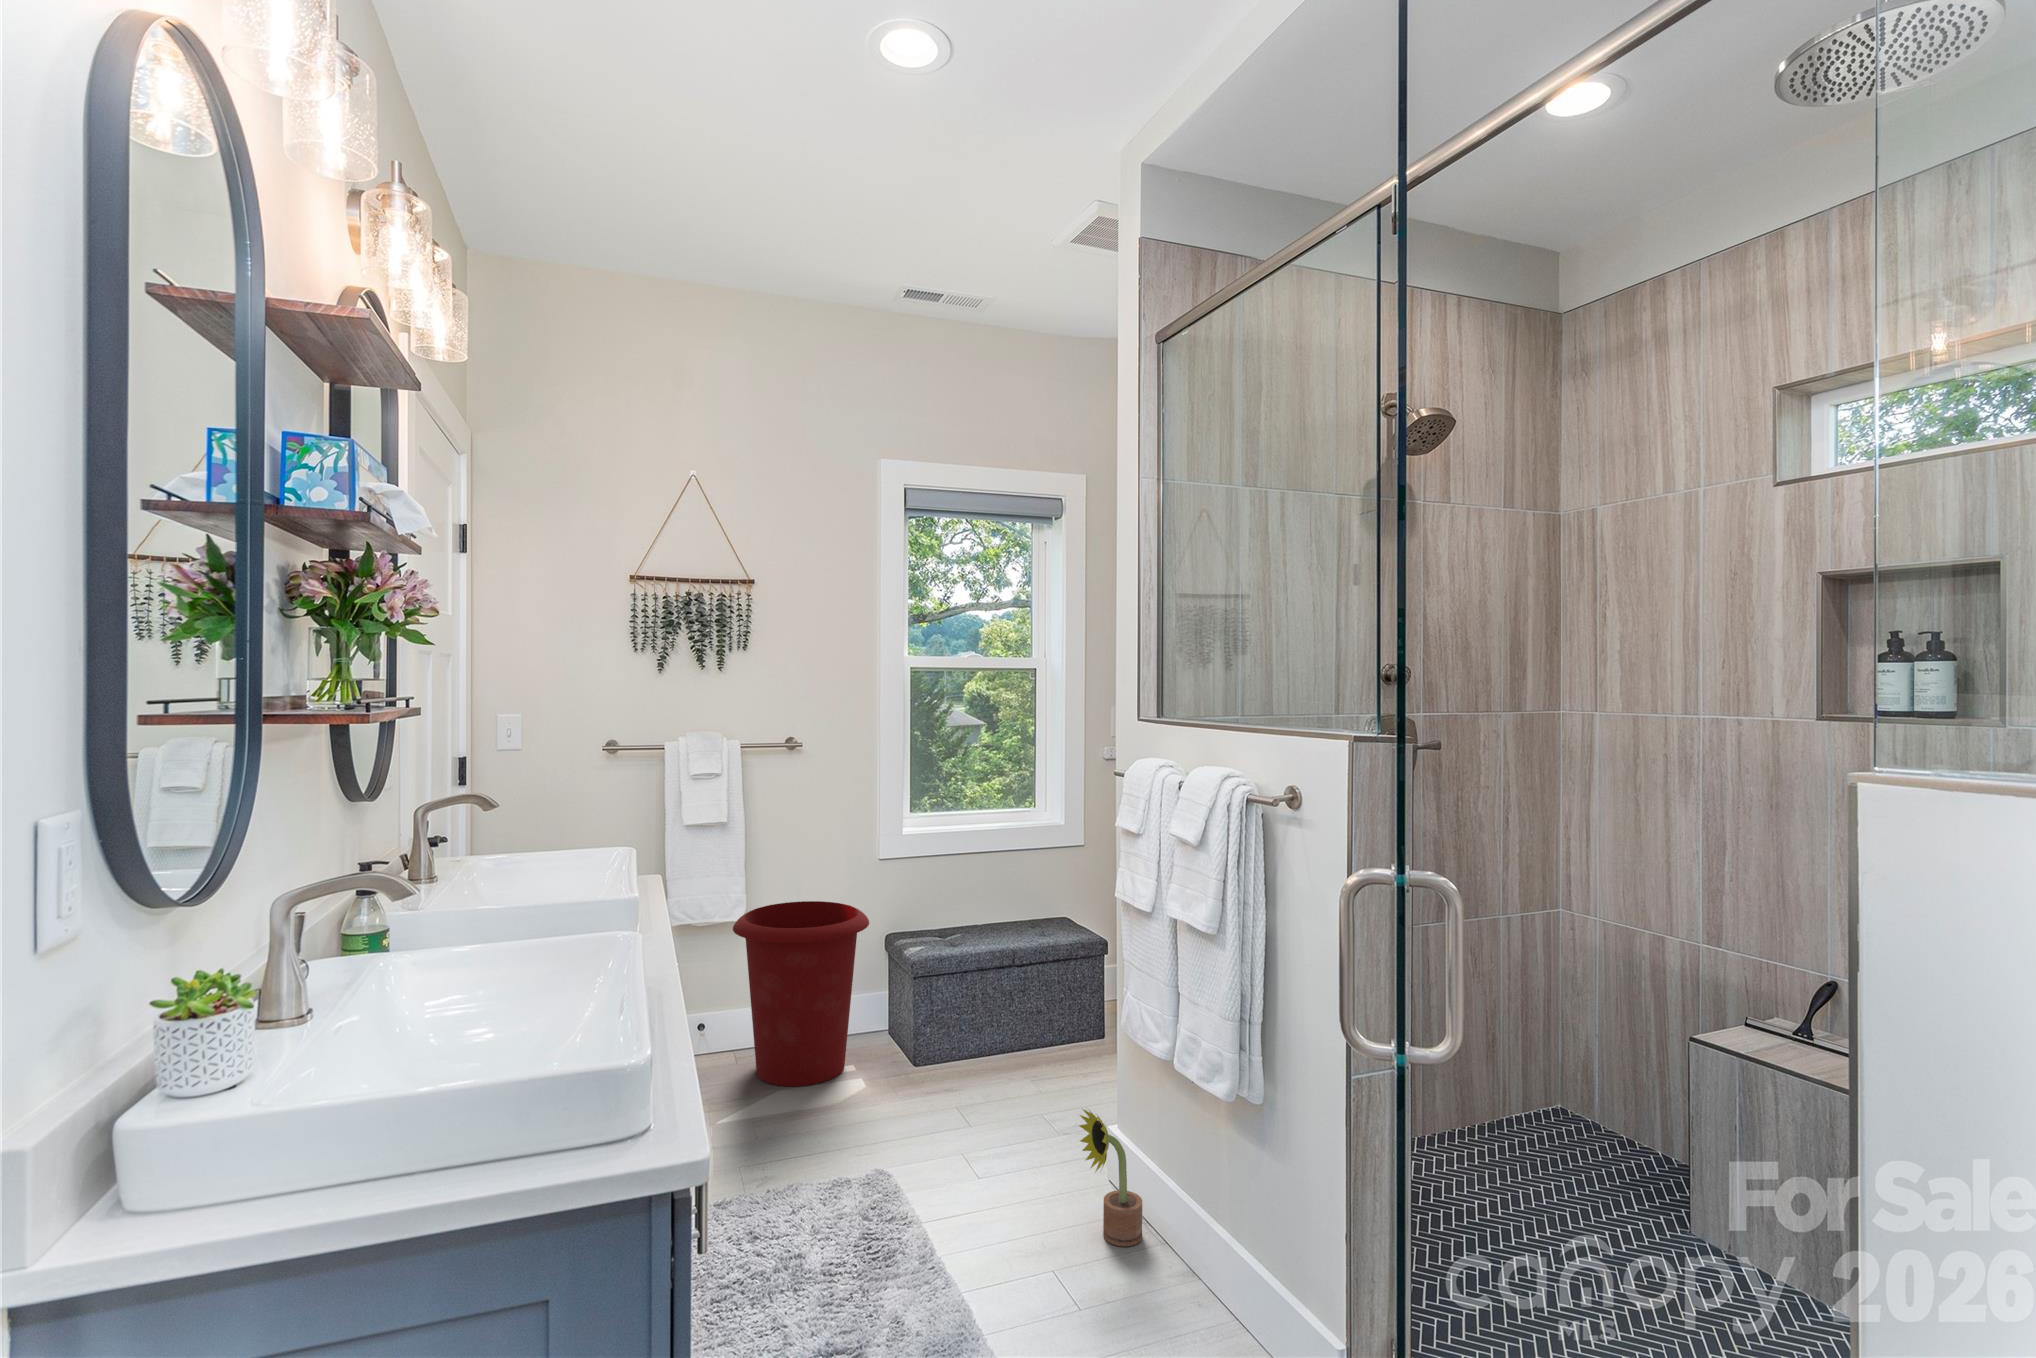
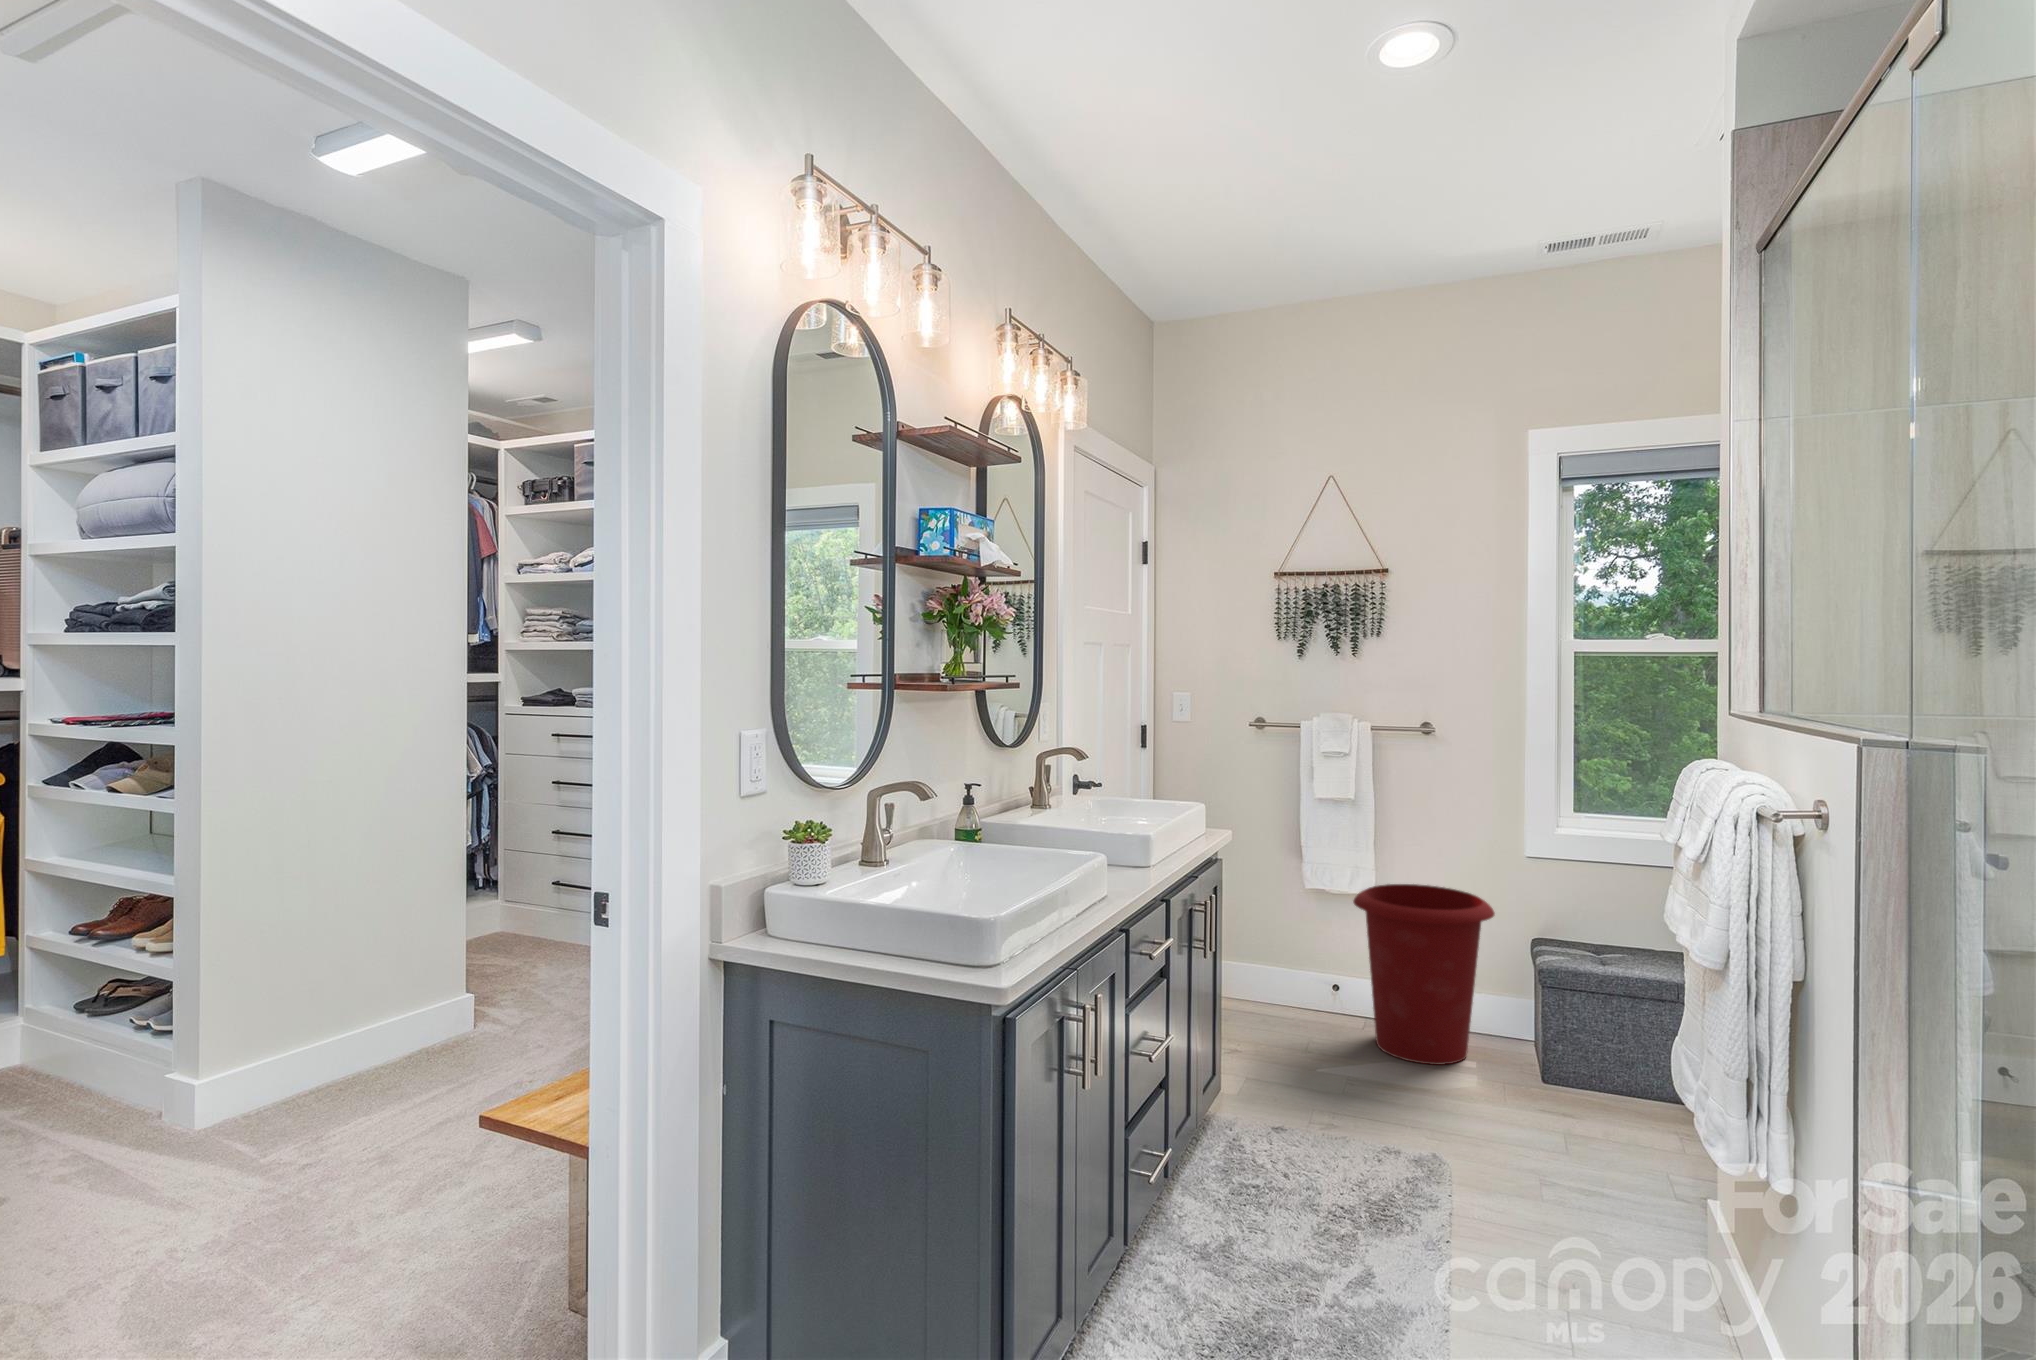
decorative plant: present [1079,1109,1142,1247] -> none [1636,1145,1714,1321]

